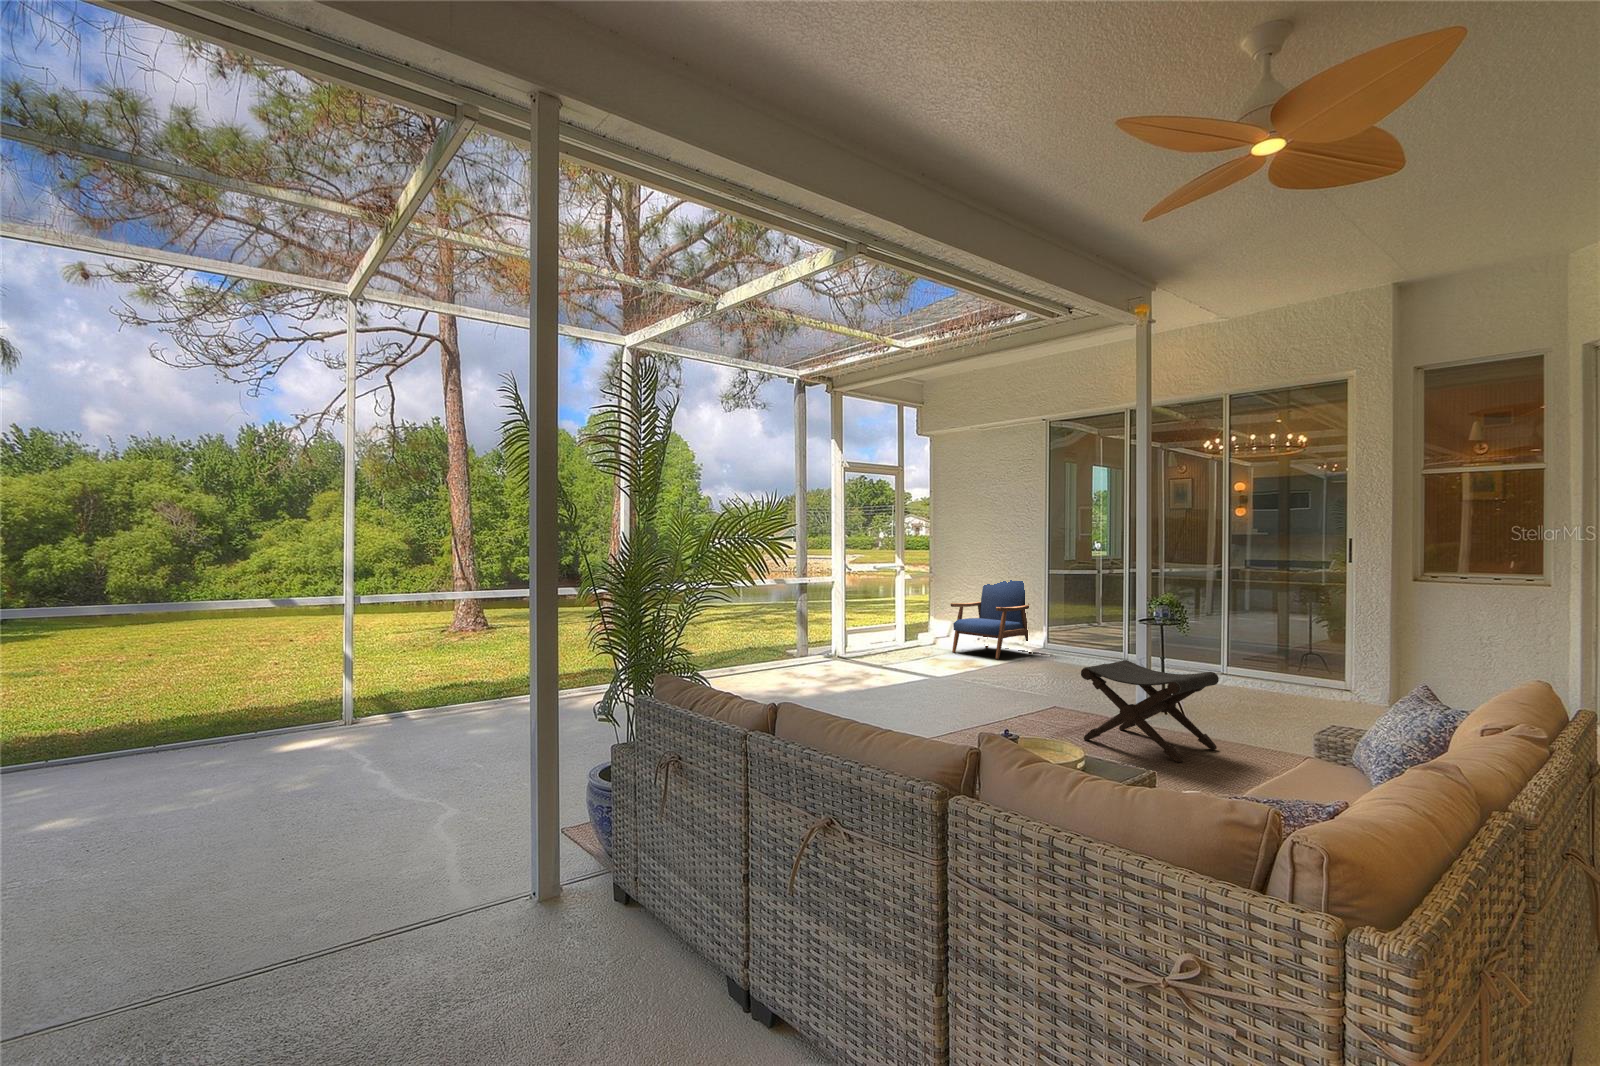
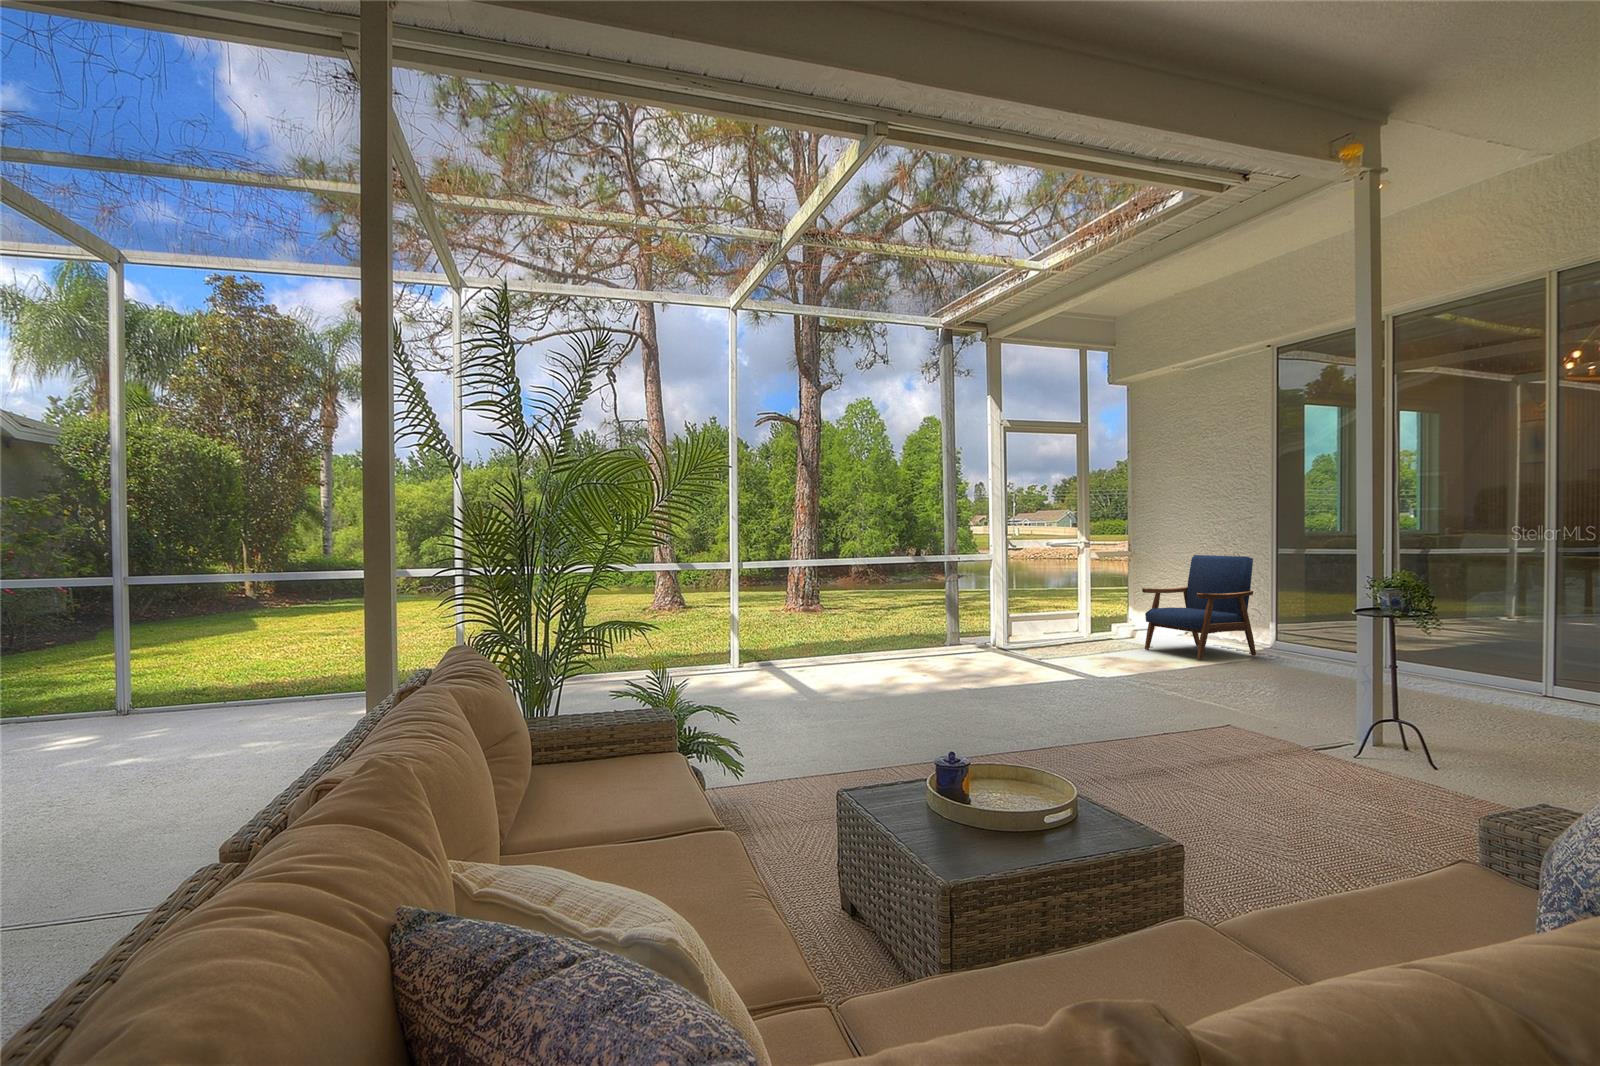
footstool: present [1081,660,1219,762] -> none [1230,664,1460,822]

